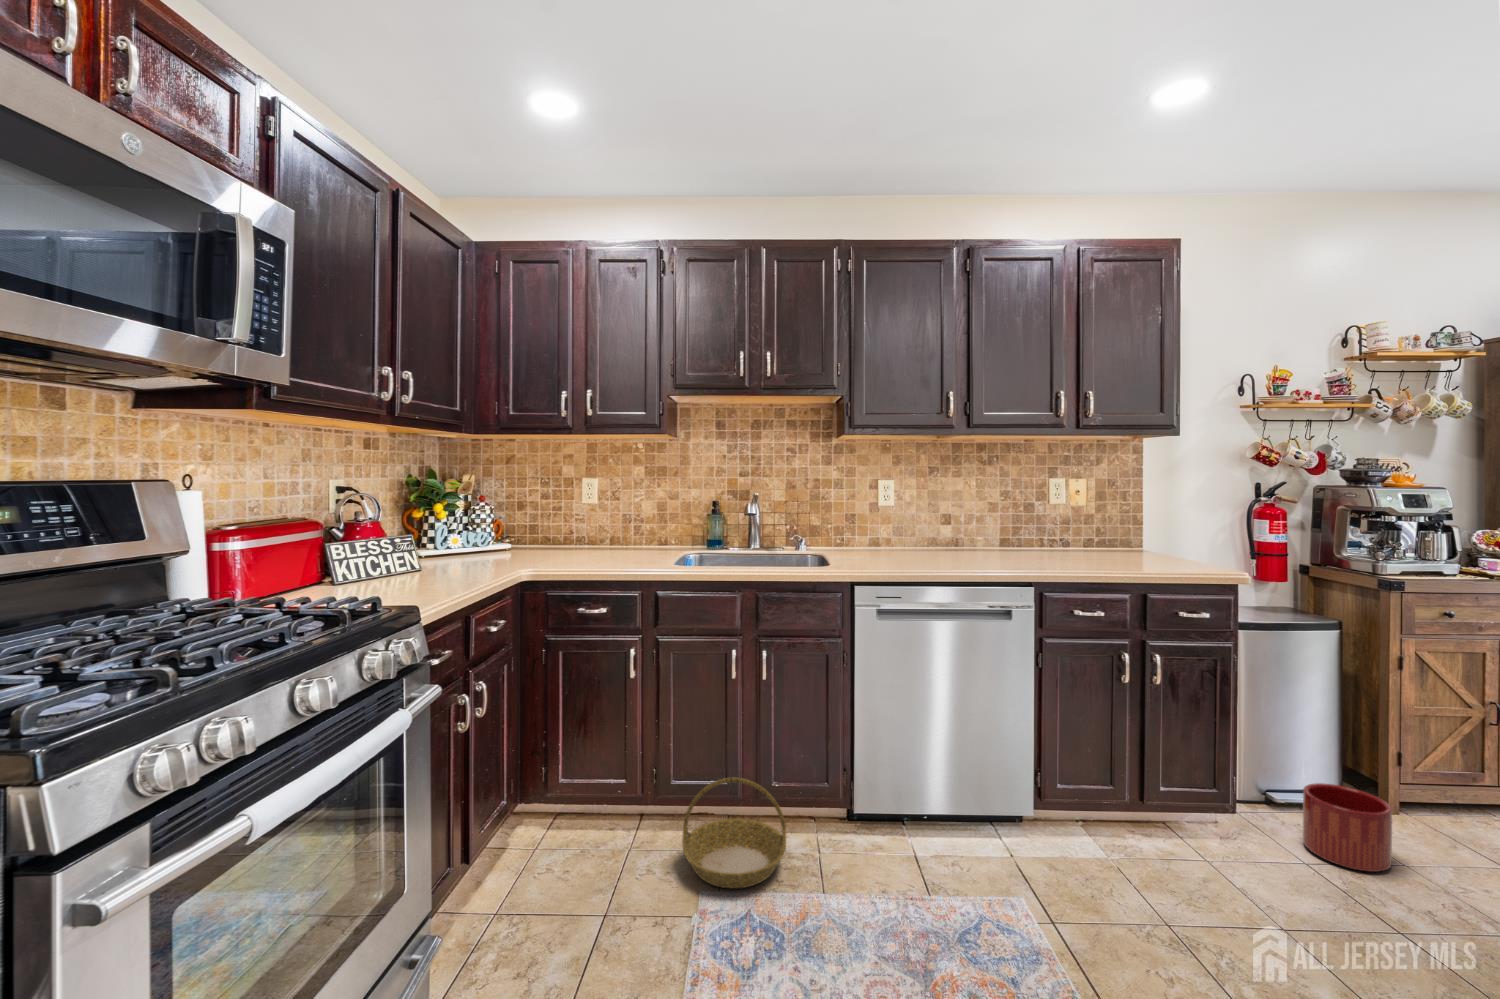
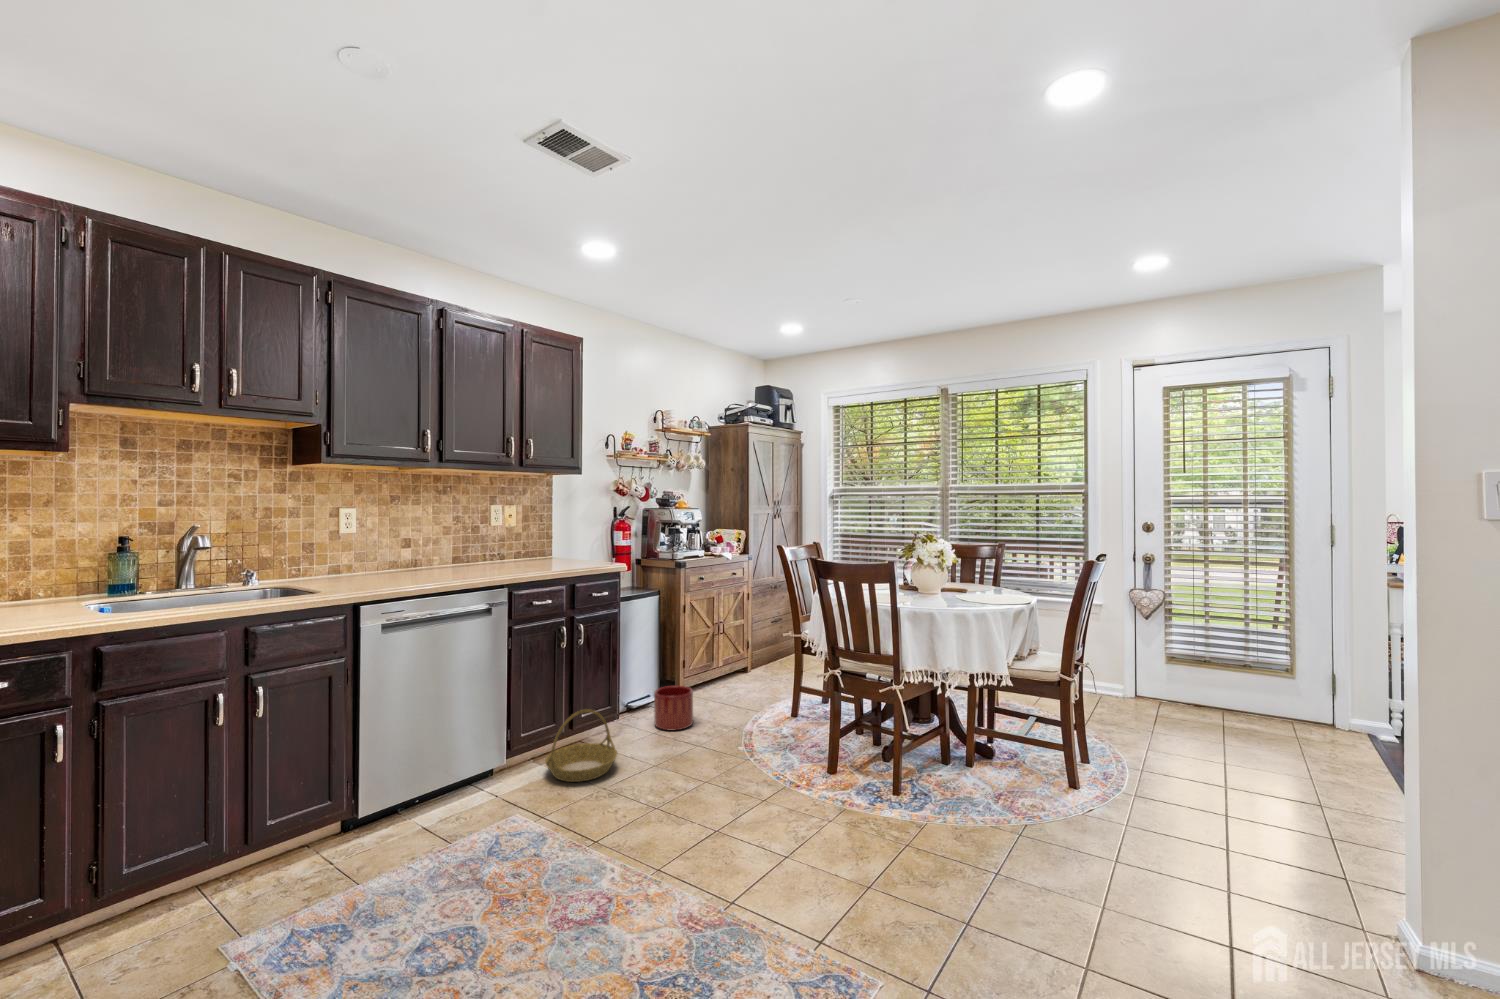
basket: present [682,777,786,888] -> present [545,709,617,782]

